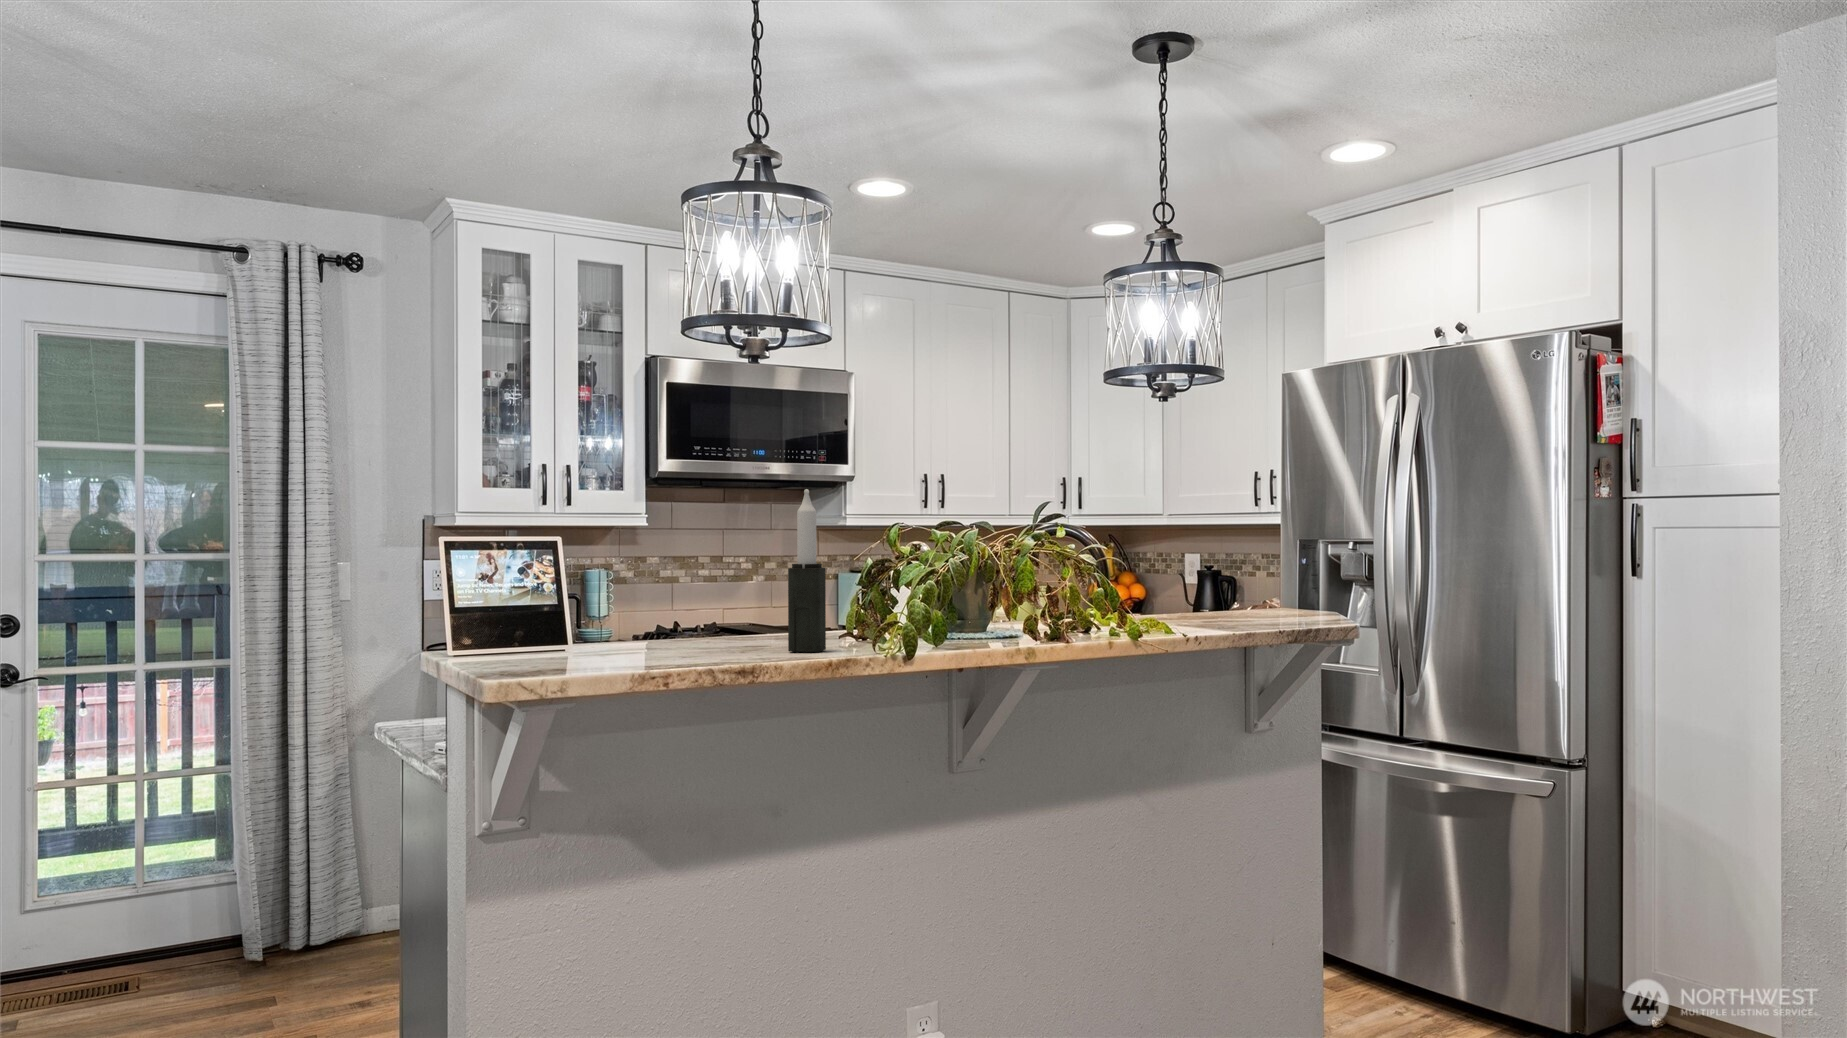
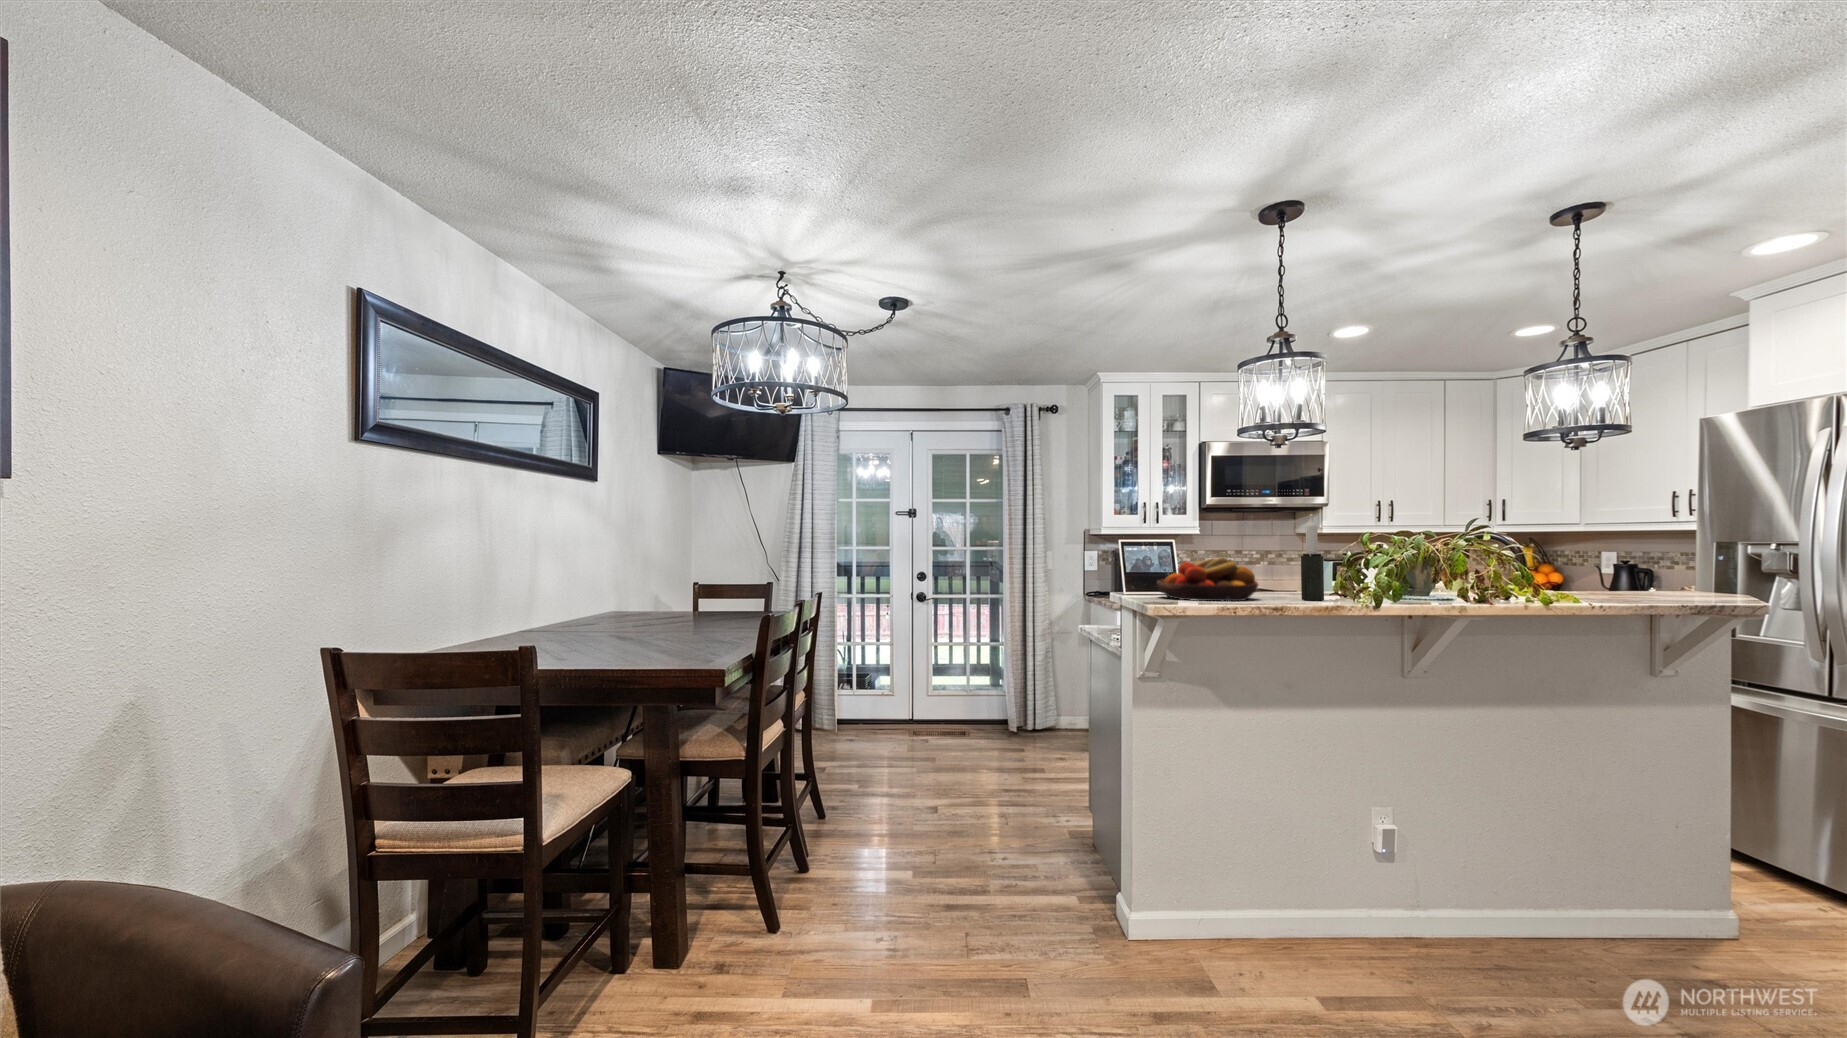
fruit bowl: none [514,574,713,666] -> present [1157,558,1258,601]

